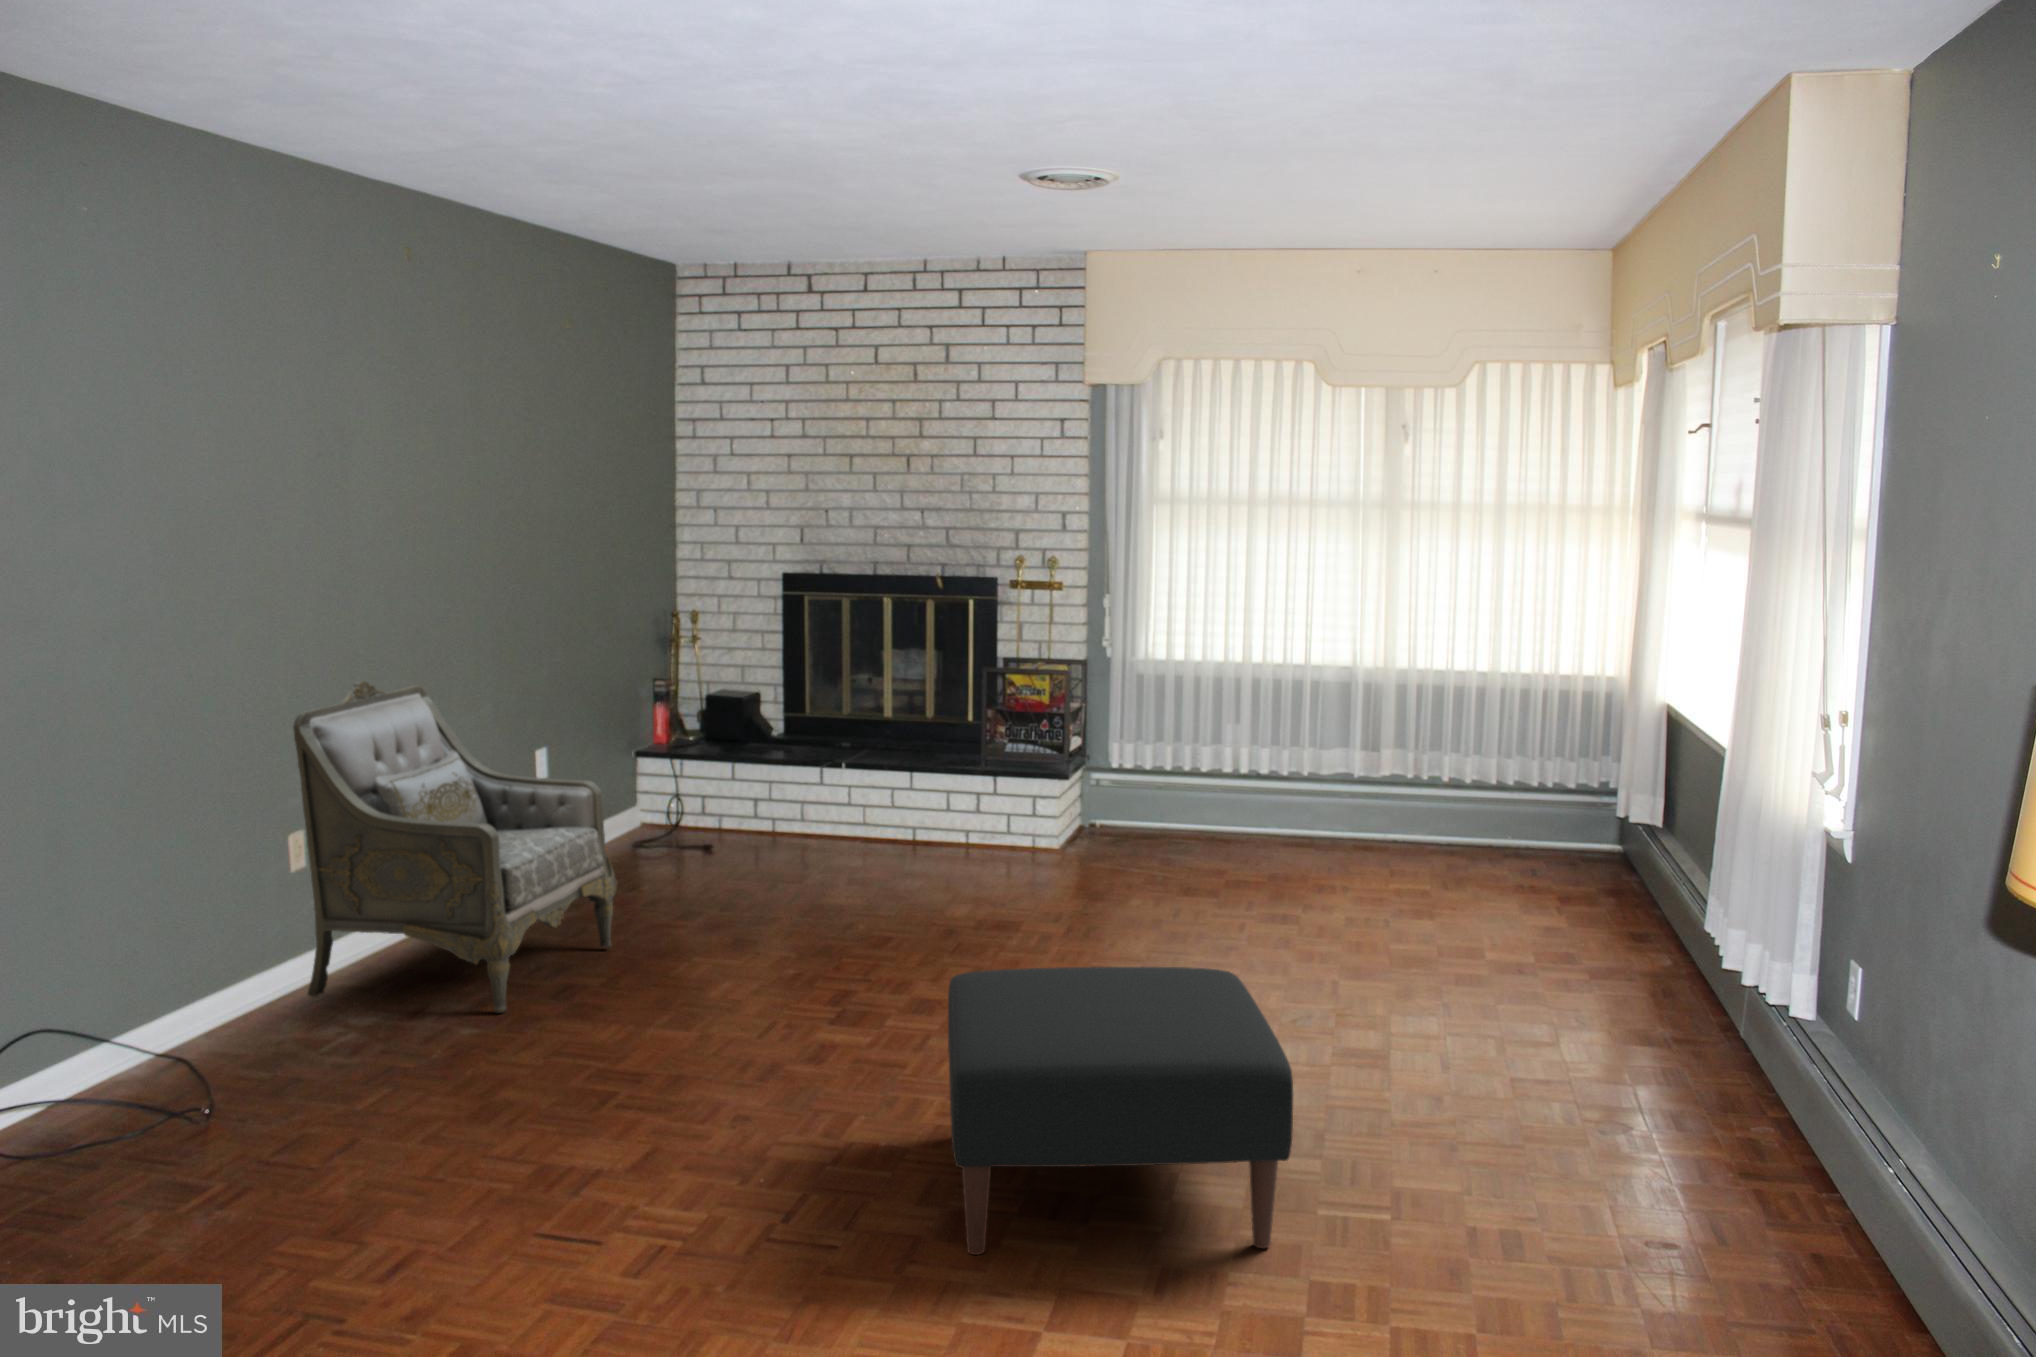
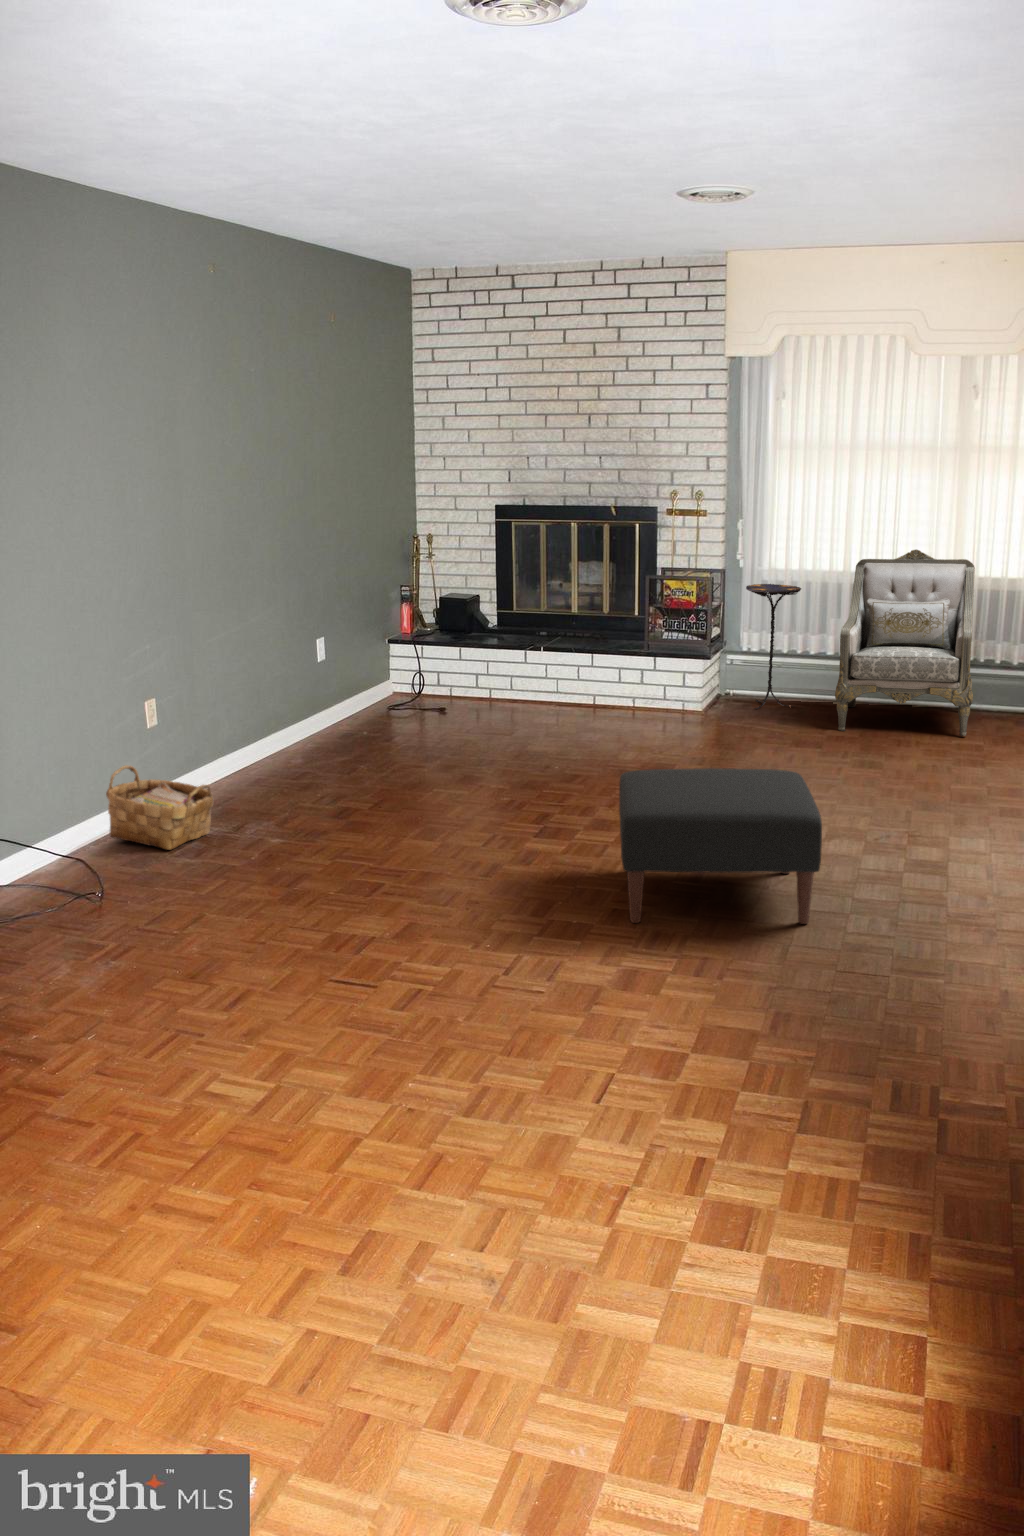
side table: none [1116,678,1190,846] -> present [746,584,801,709]
armchair: present [293,681,617,1013] -> present [835,549,975,736]
woven basket: none [98,962,286,1109] -> present [106,765,213,850]

